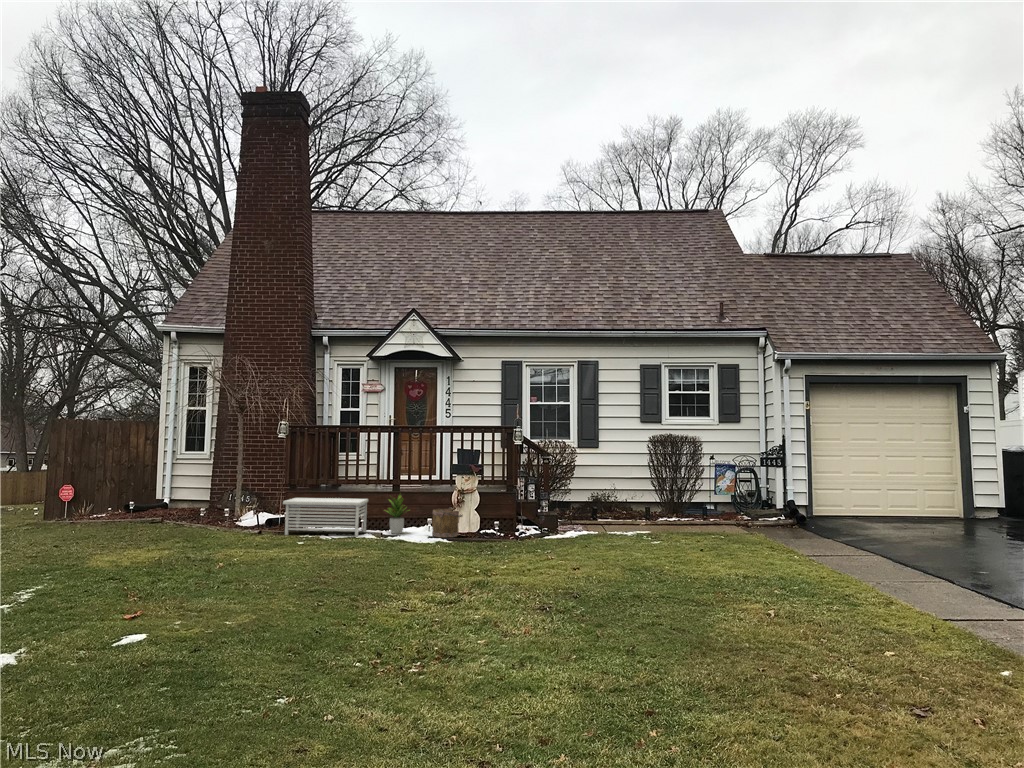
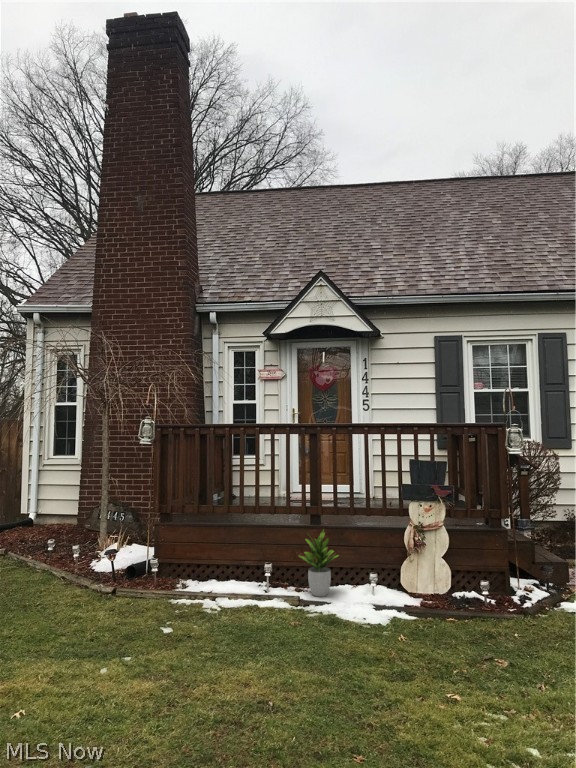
storage bench: present [283,498,368,536] -> none [145,532,274,605]
bucket: present [432,508,462,538] -> none [378,554,429,611]

